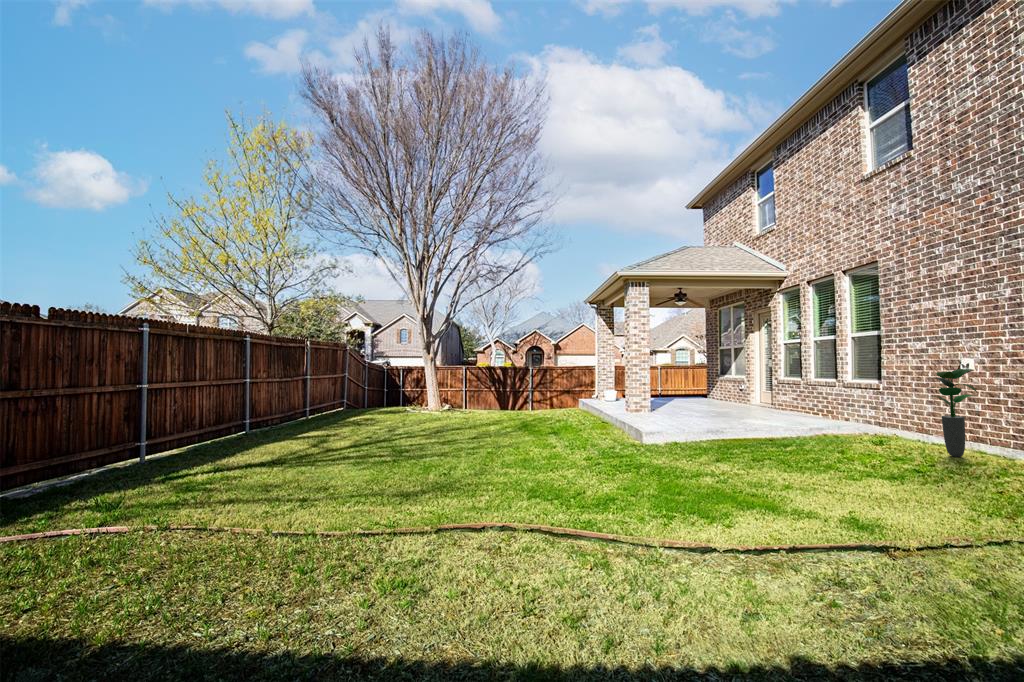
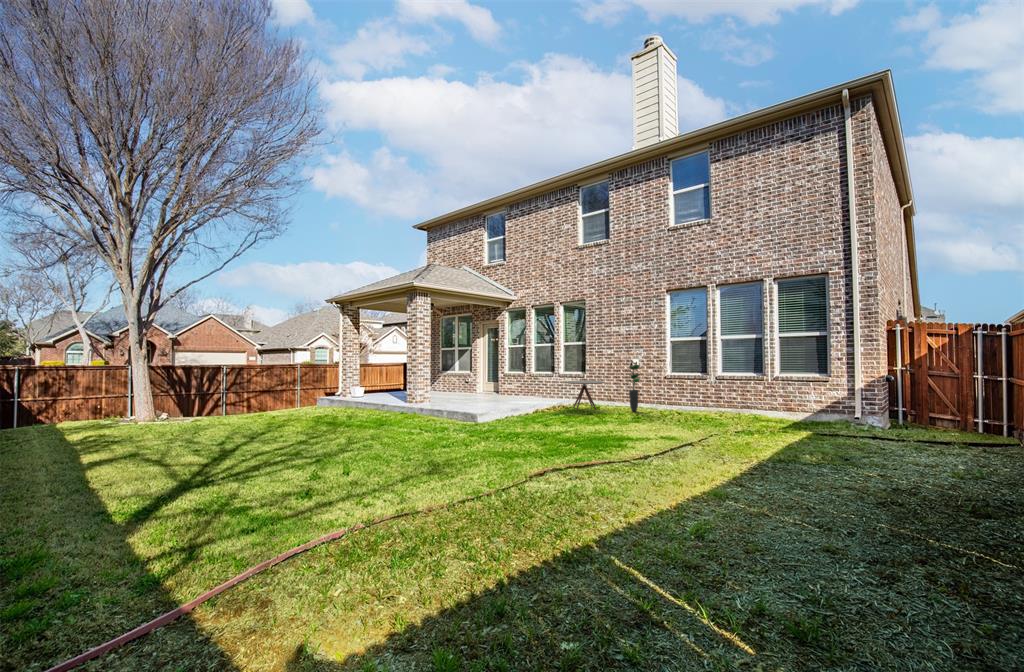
round table: none [824,394,904,444] -> present [565,381,604,410]

